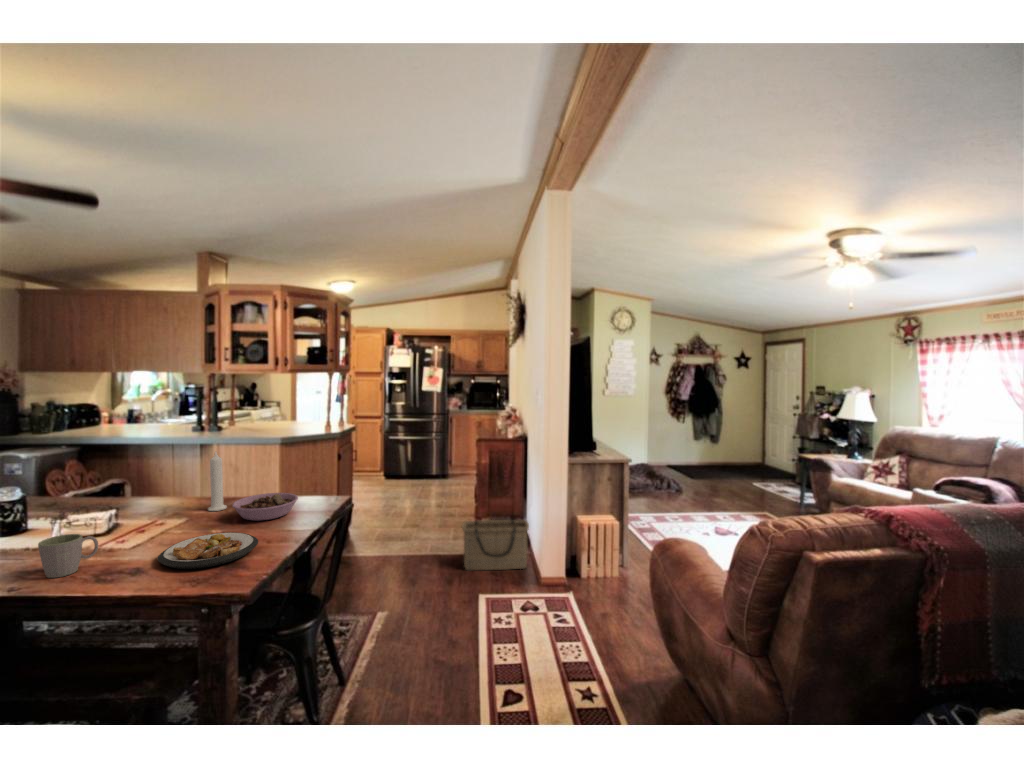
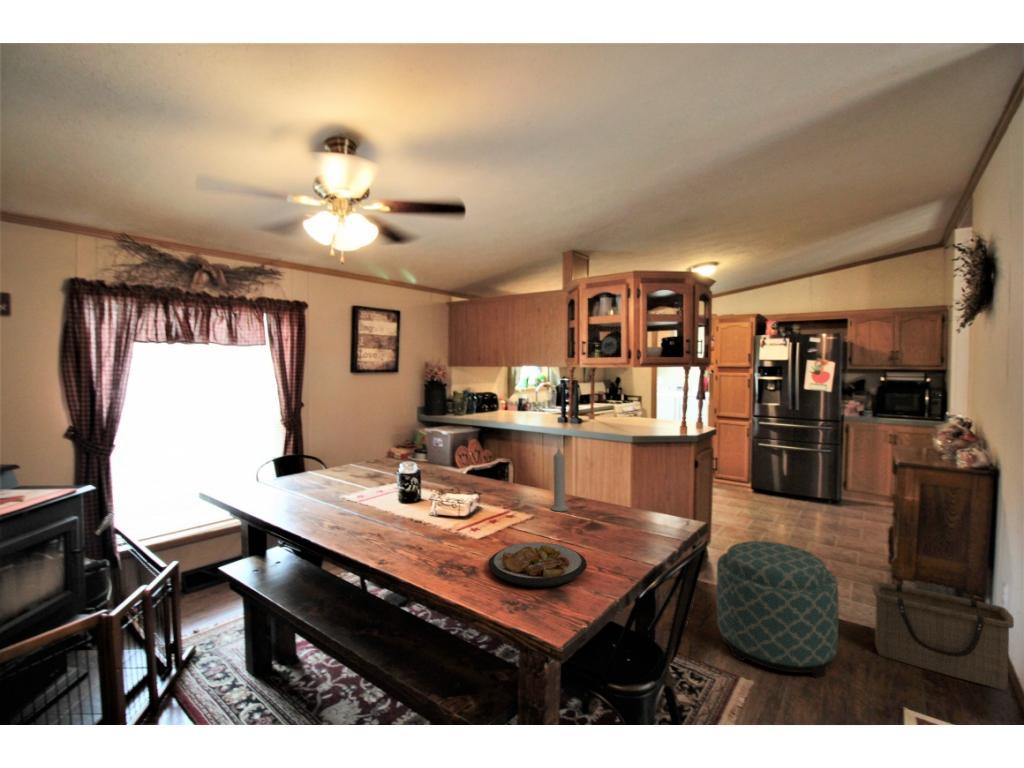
bowl: present [232,493,298,521] -> none [570,501,639,535]
ottoman: none [359,508,442,603] -> present [716,541,839,678]
mug: present [38,534,98,578] -> none [401,517,446,558]

